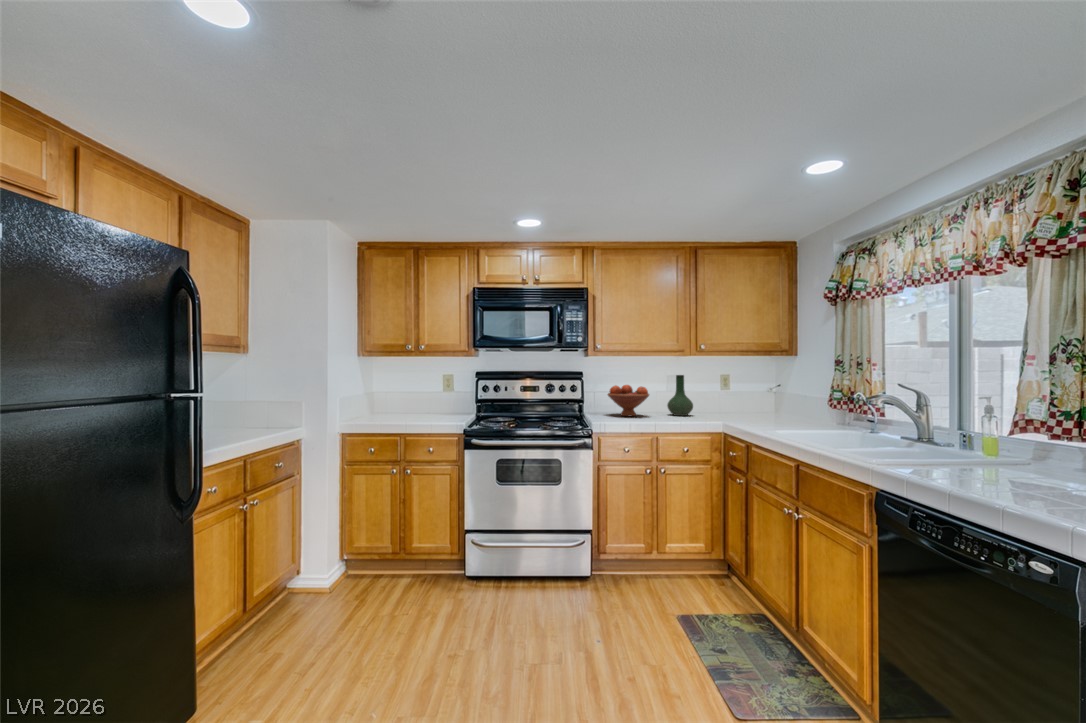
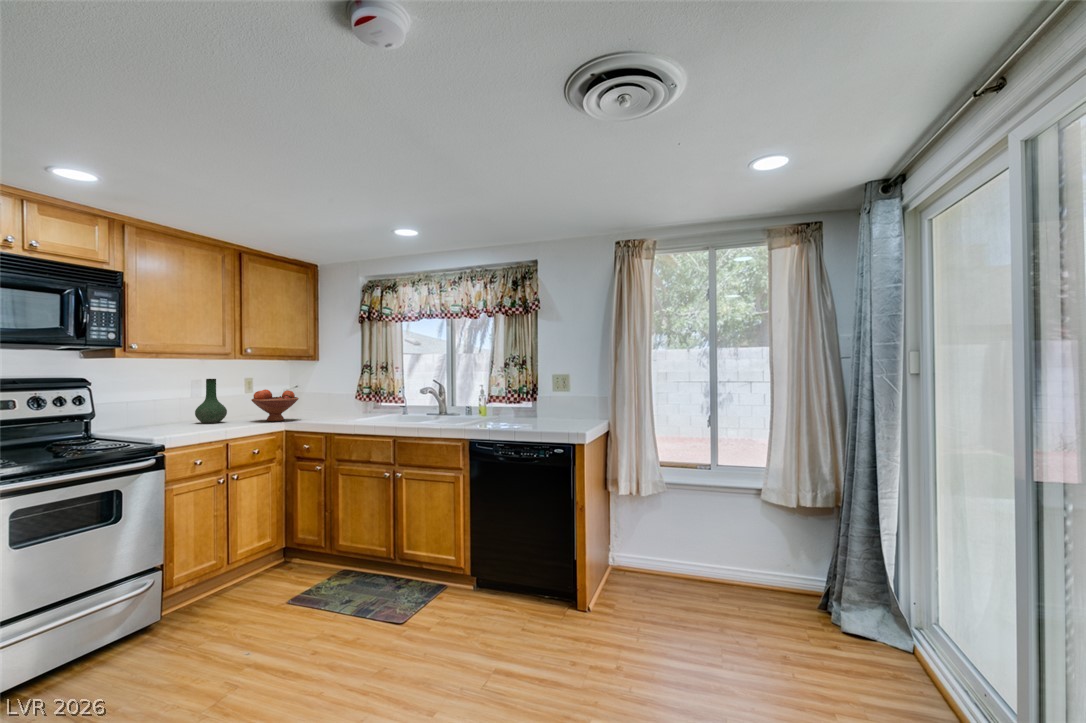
fruit bowl: present [608,385,649,416] -> present [251,389,299,421]

